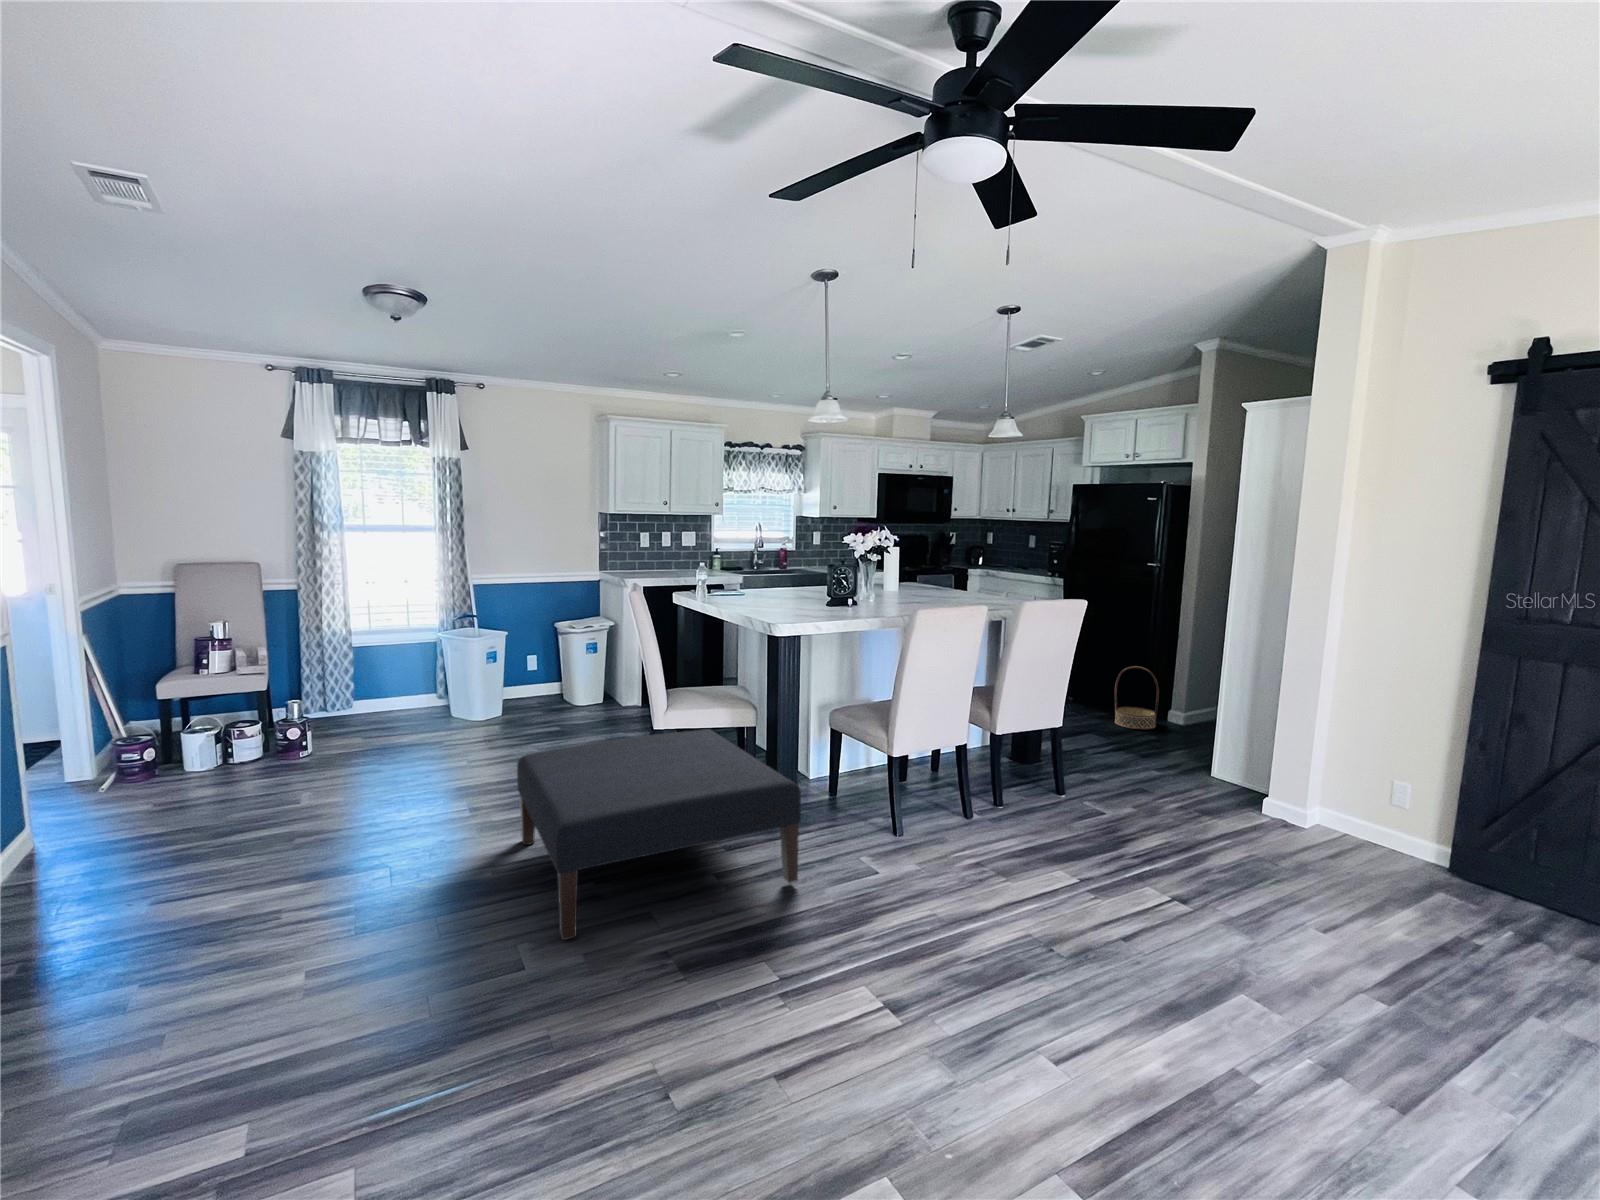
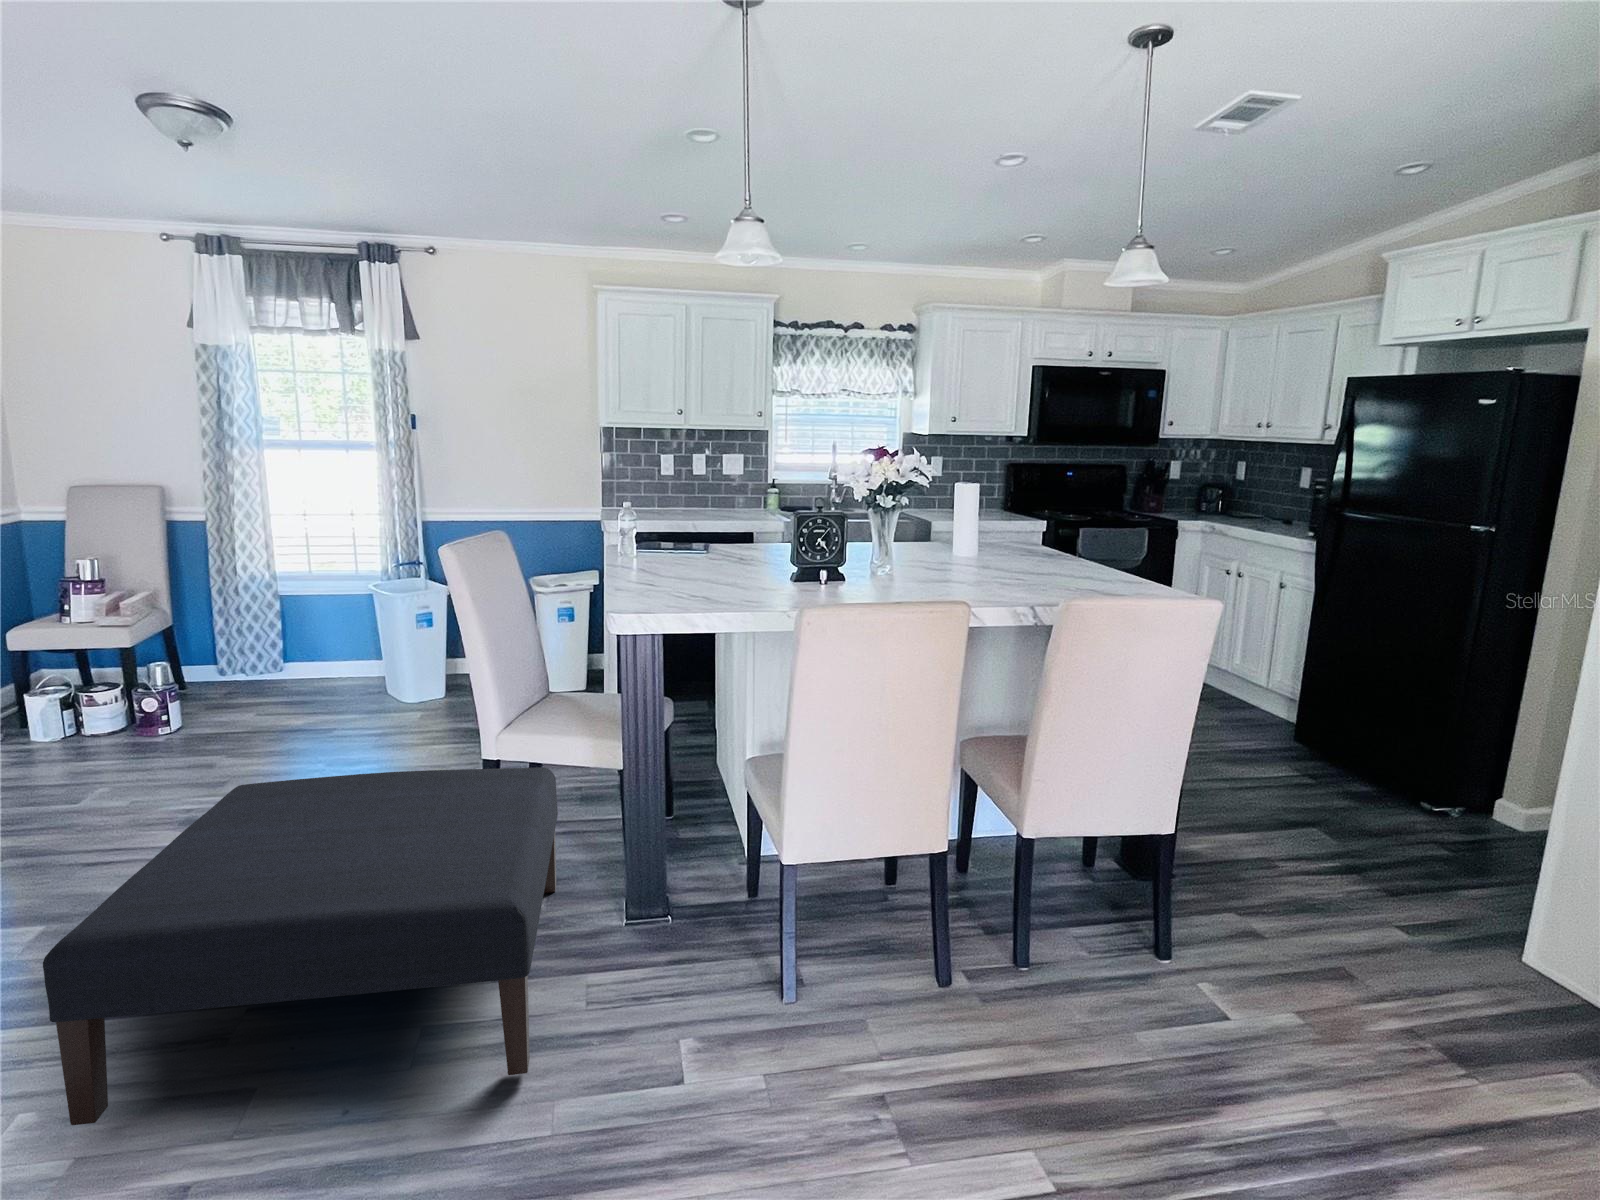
basket: present [1115,666,1159,729] -> none [1371,709,1463,827]

